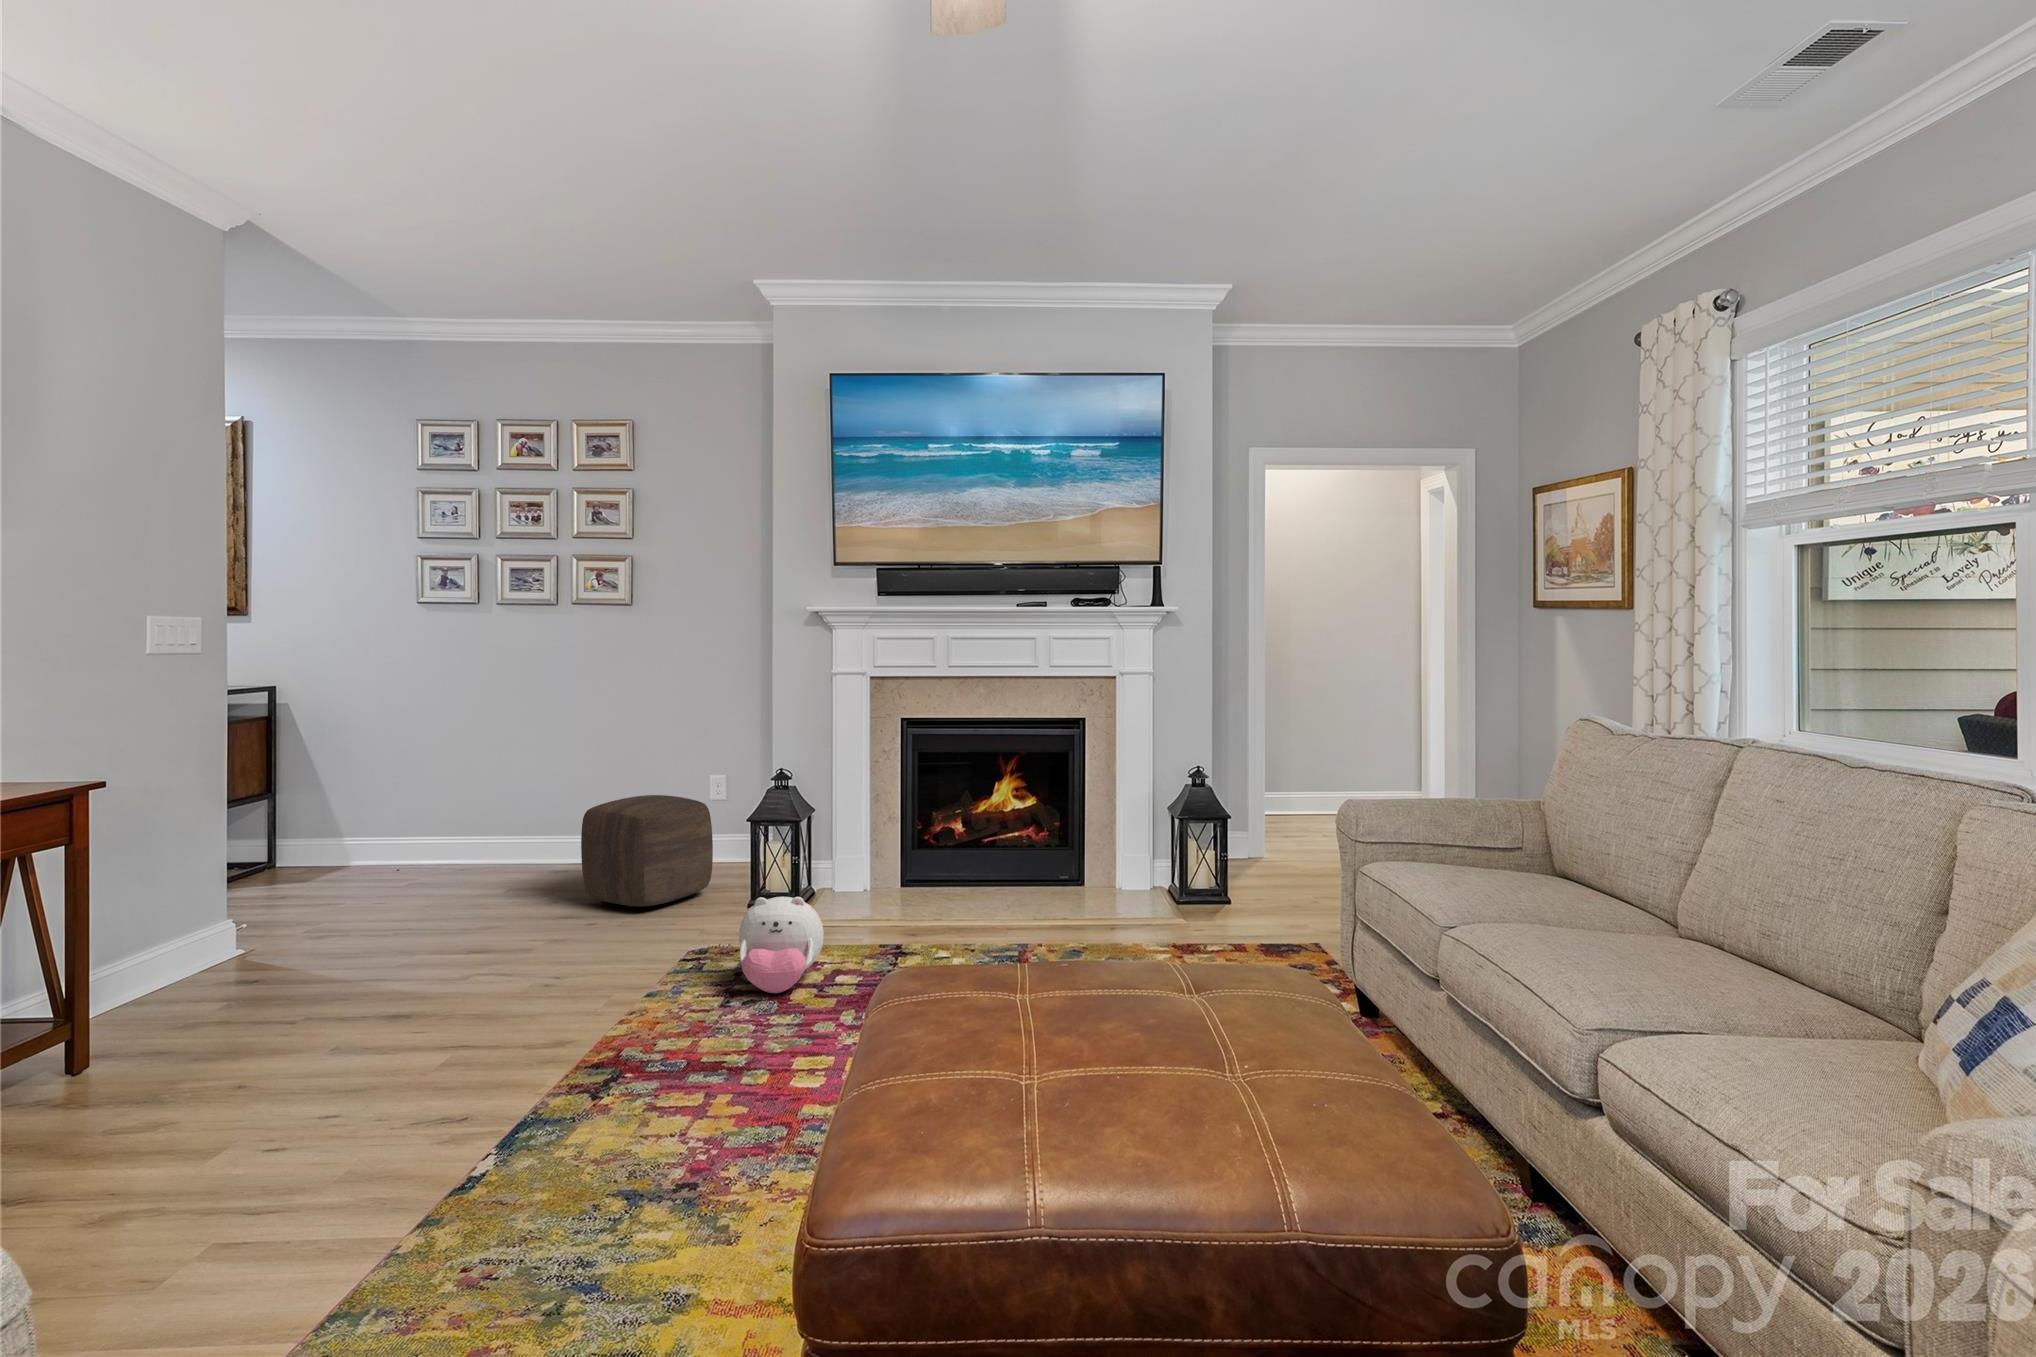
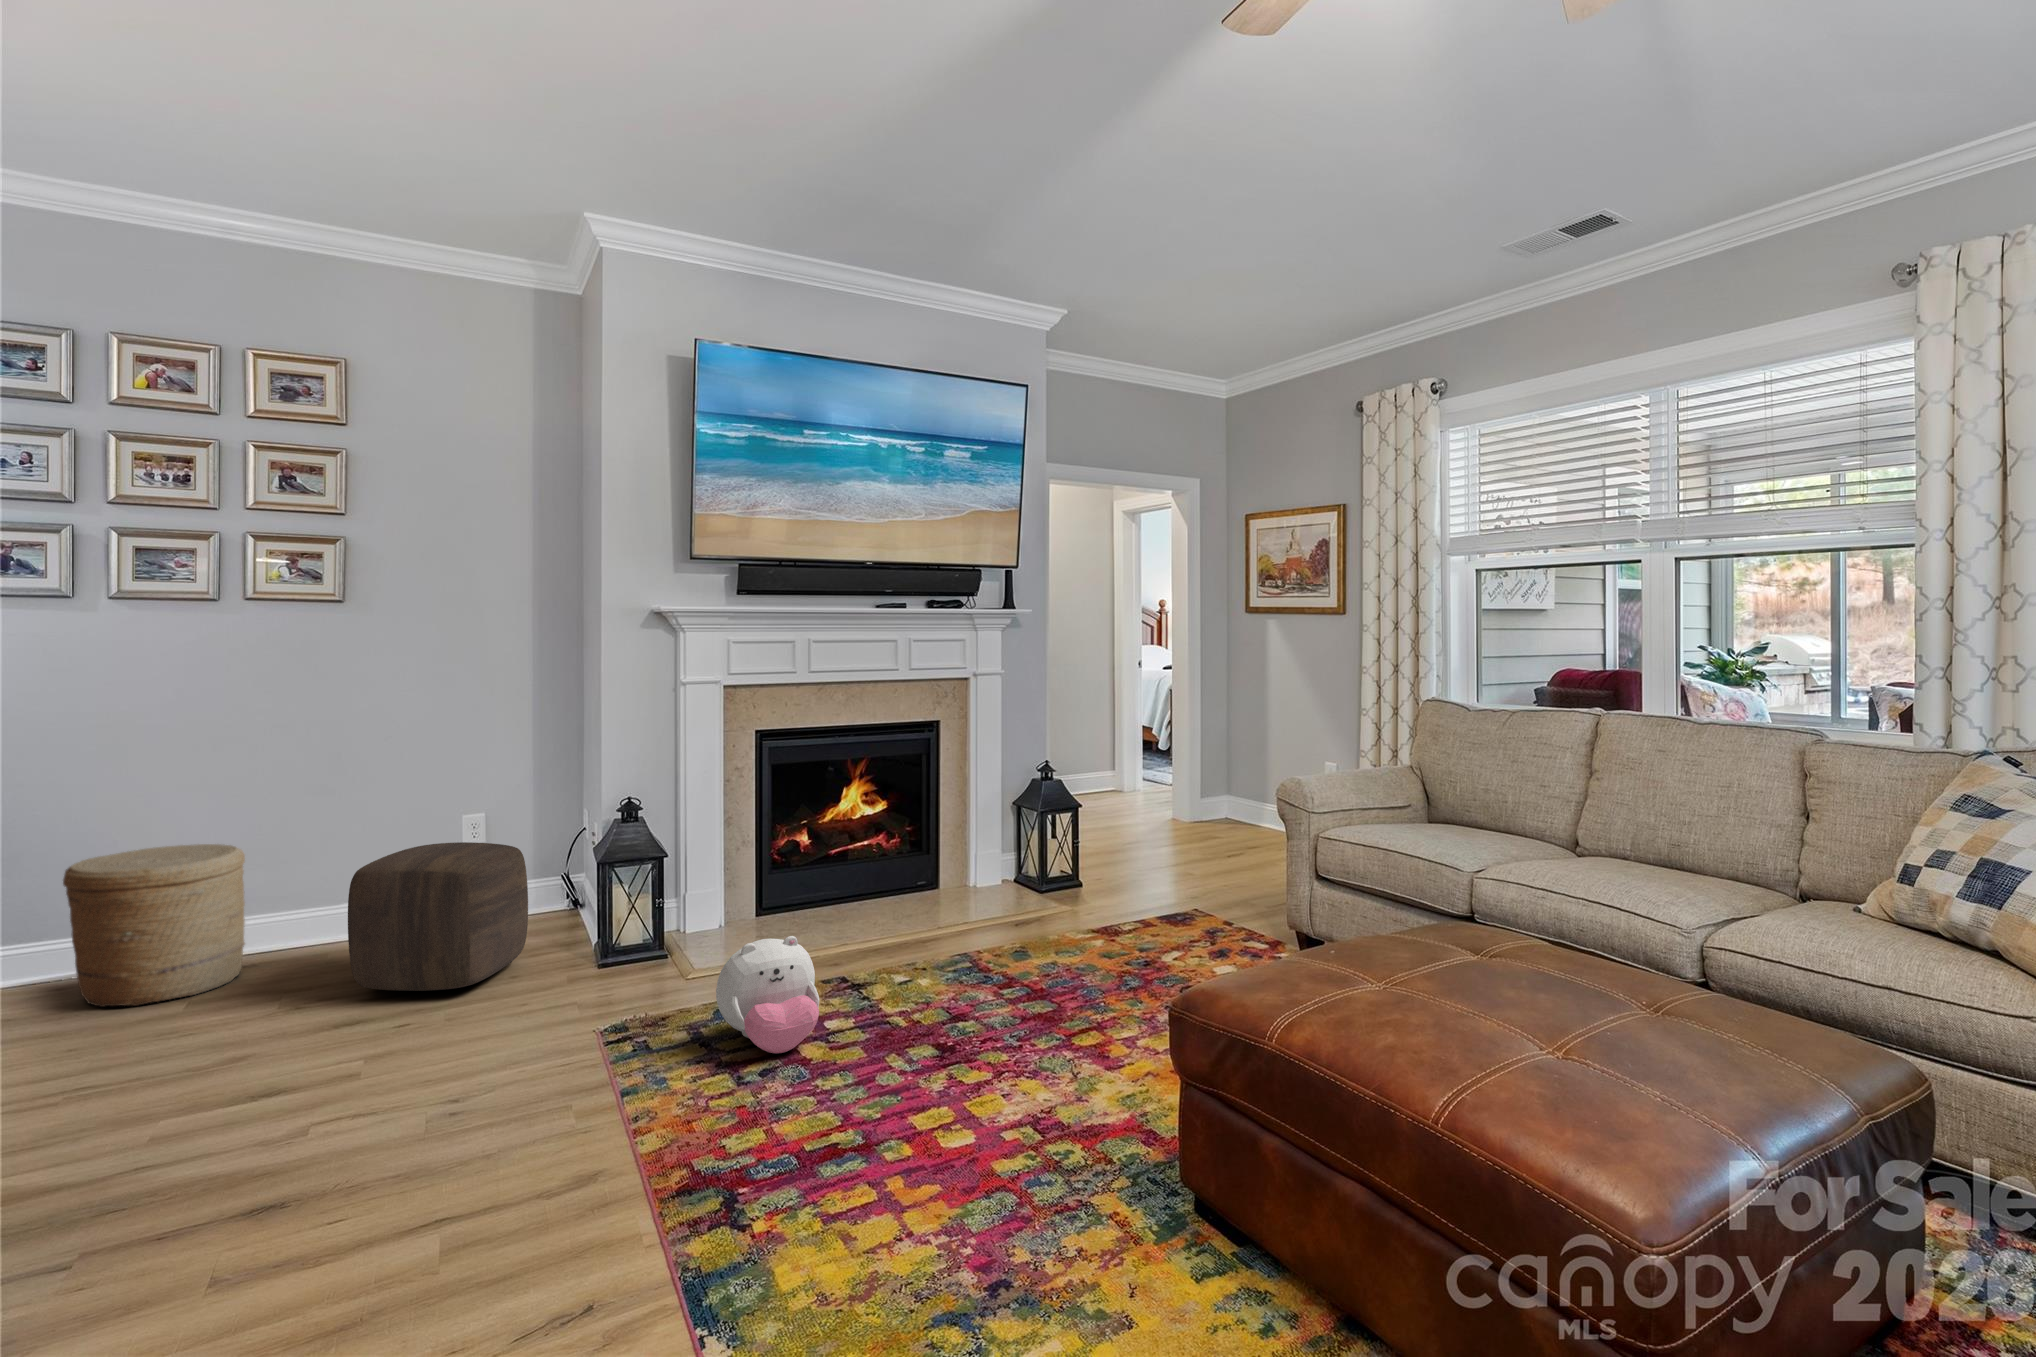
woven basket: none [451,781,558,888] -> present [63,844,245,1007]

